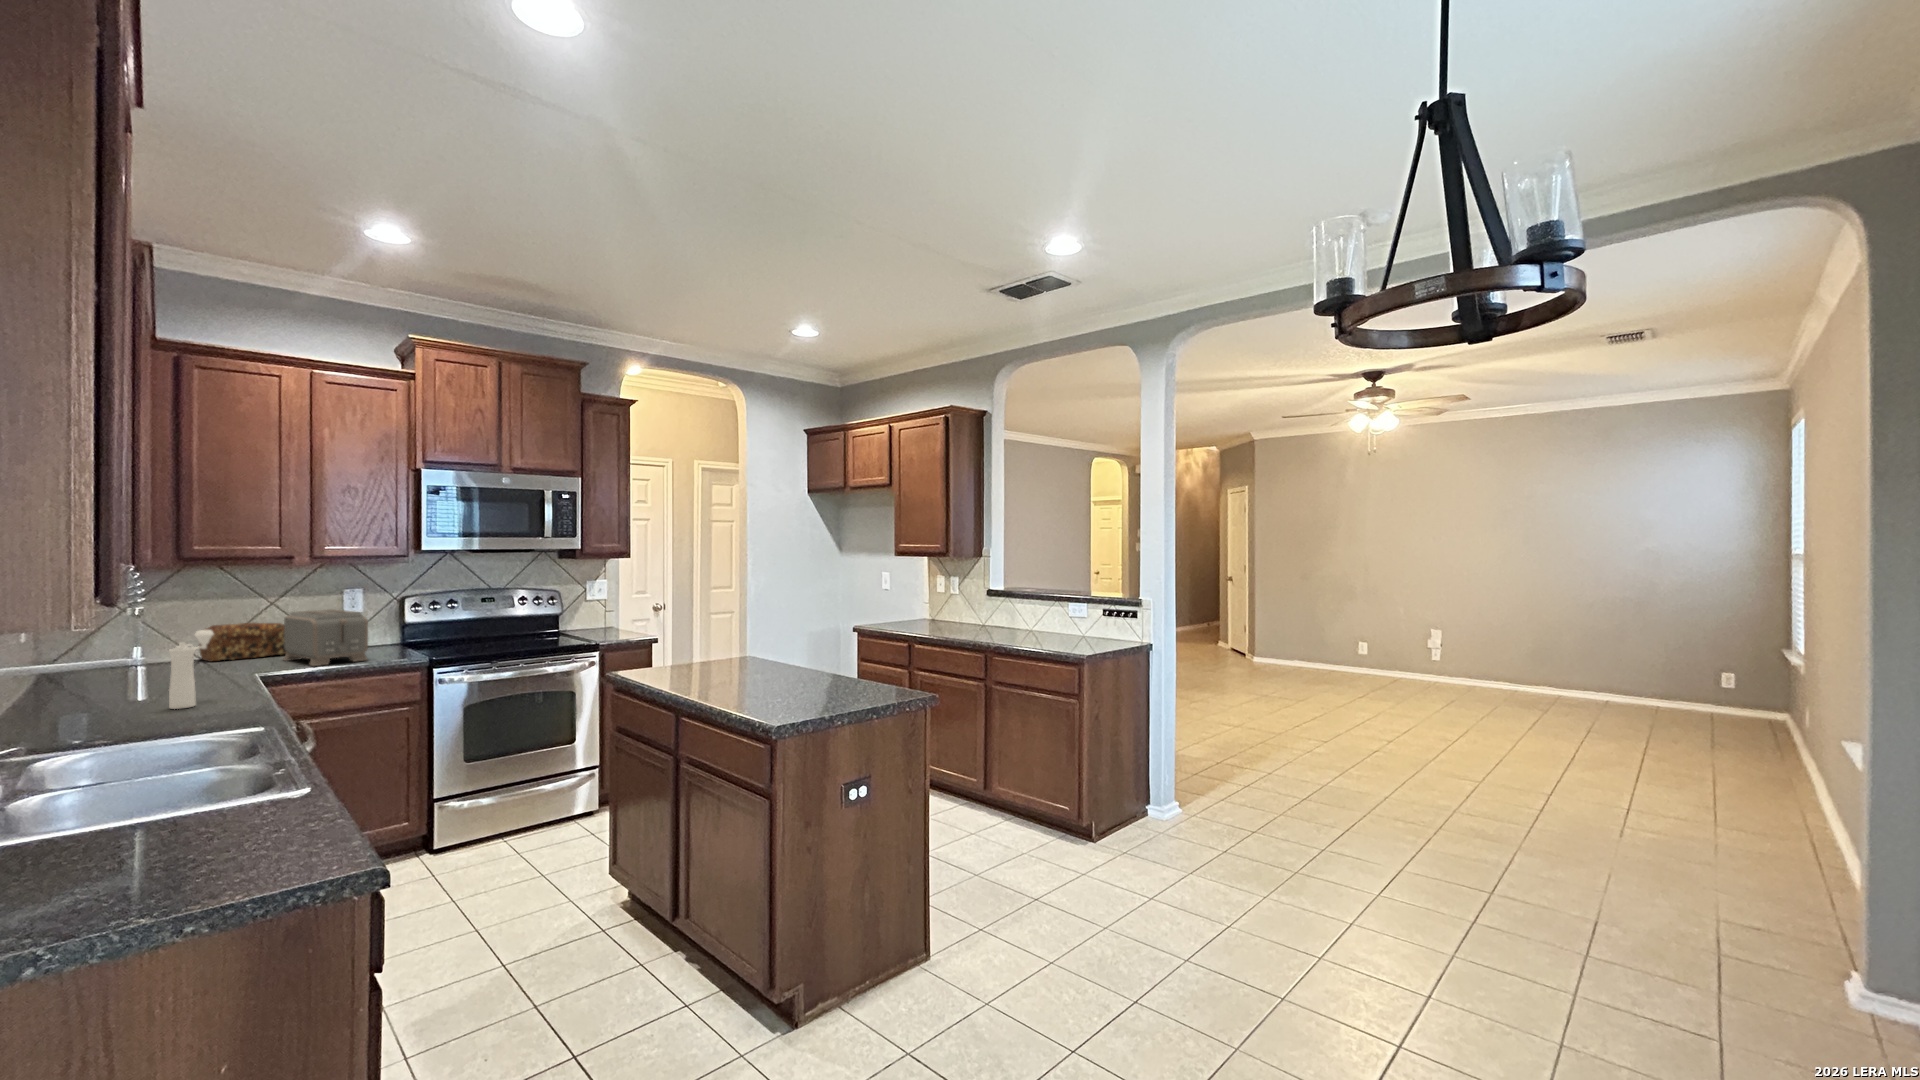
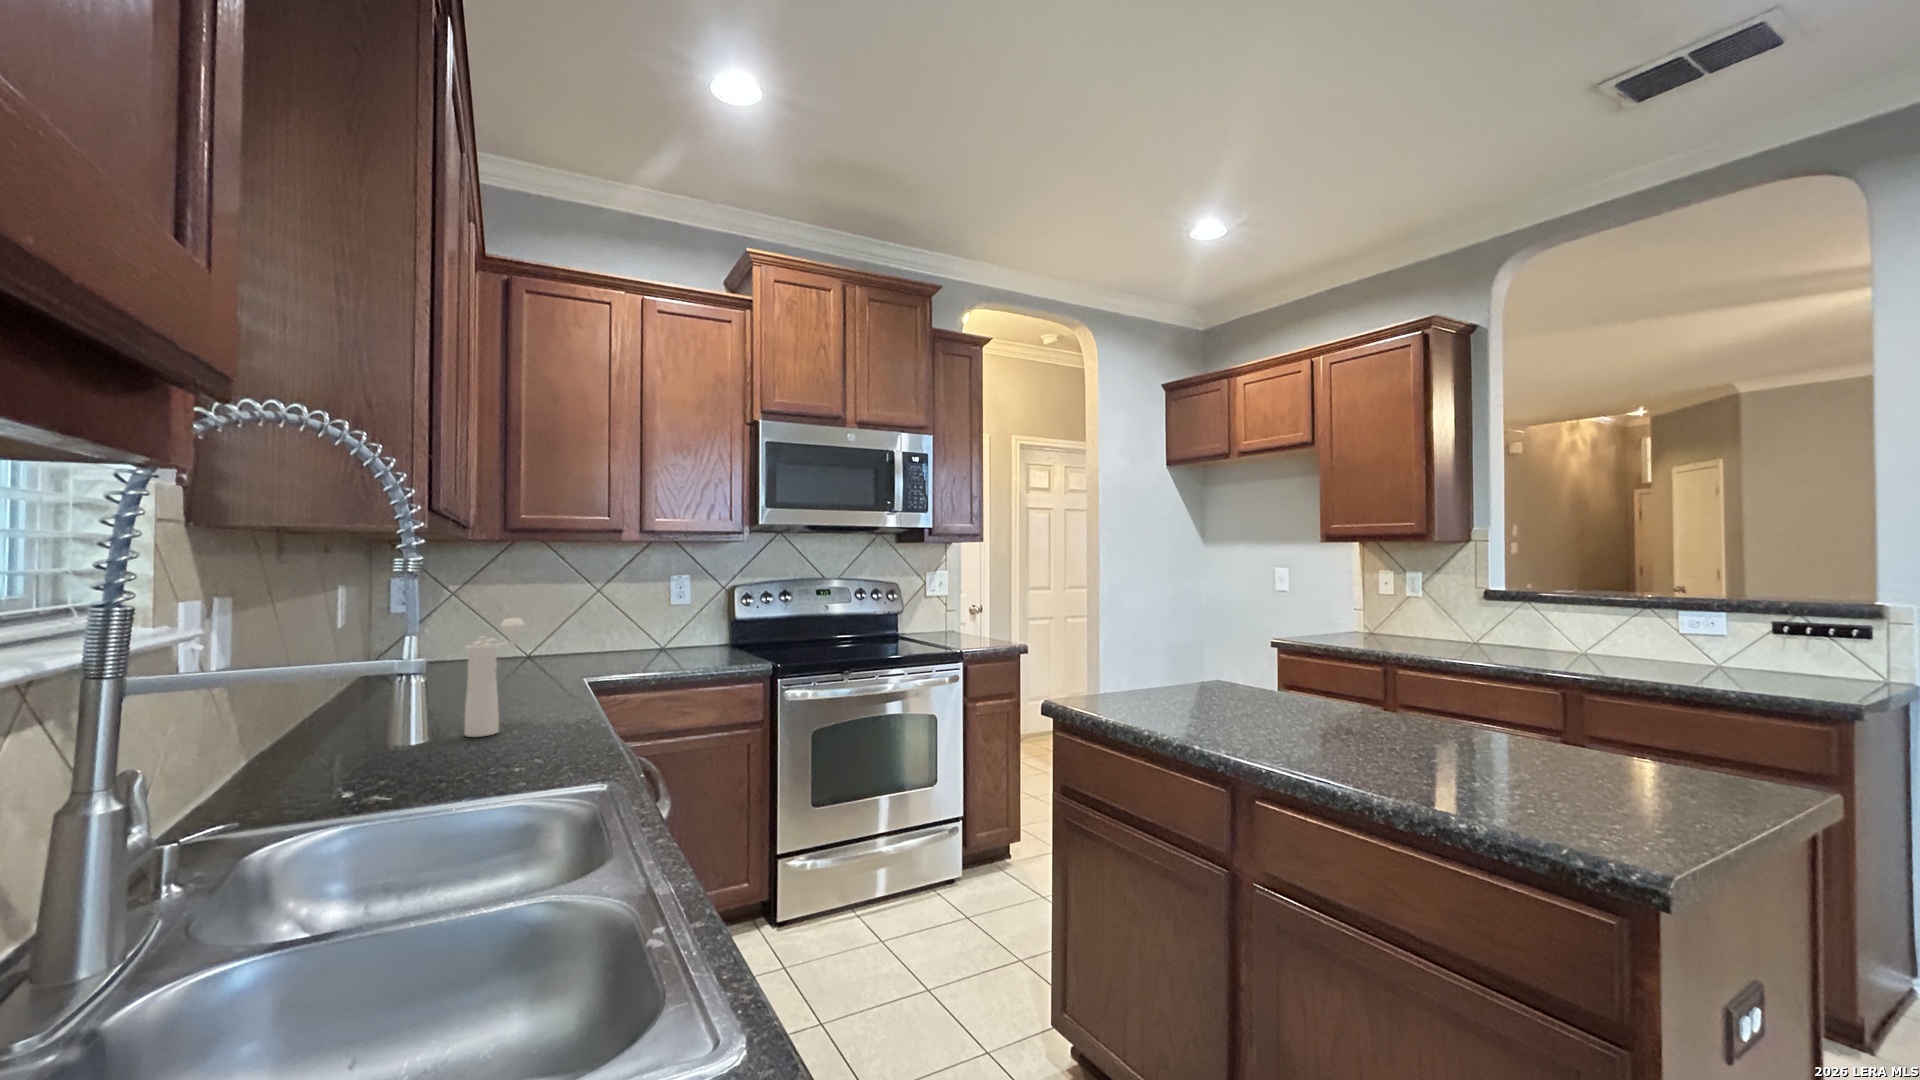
toaster: present [284,609,368,666] -> none [609,598,703,671]
bread loaf: present [199,622,287,662] -> none [523,613,619,660]

